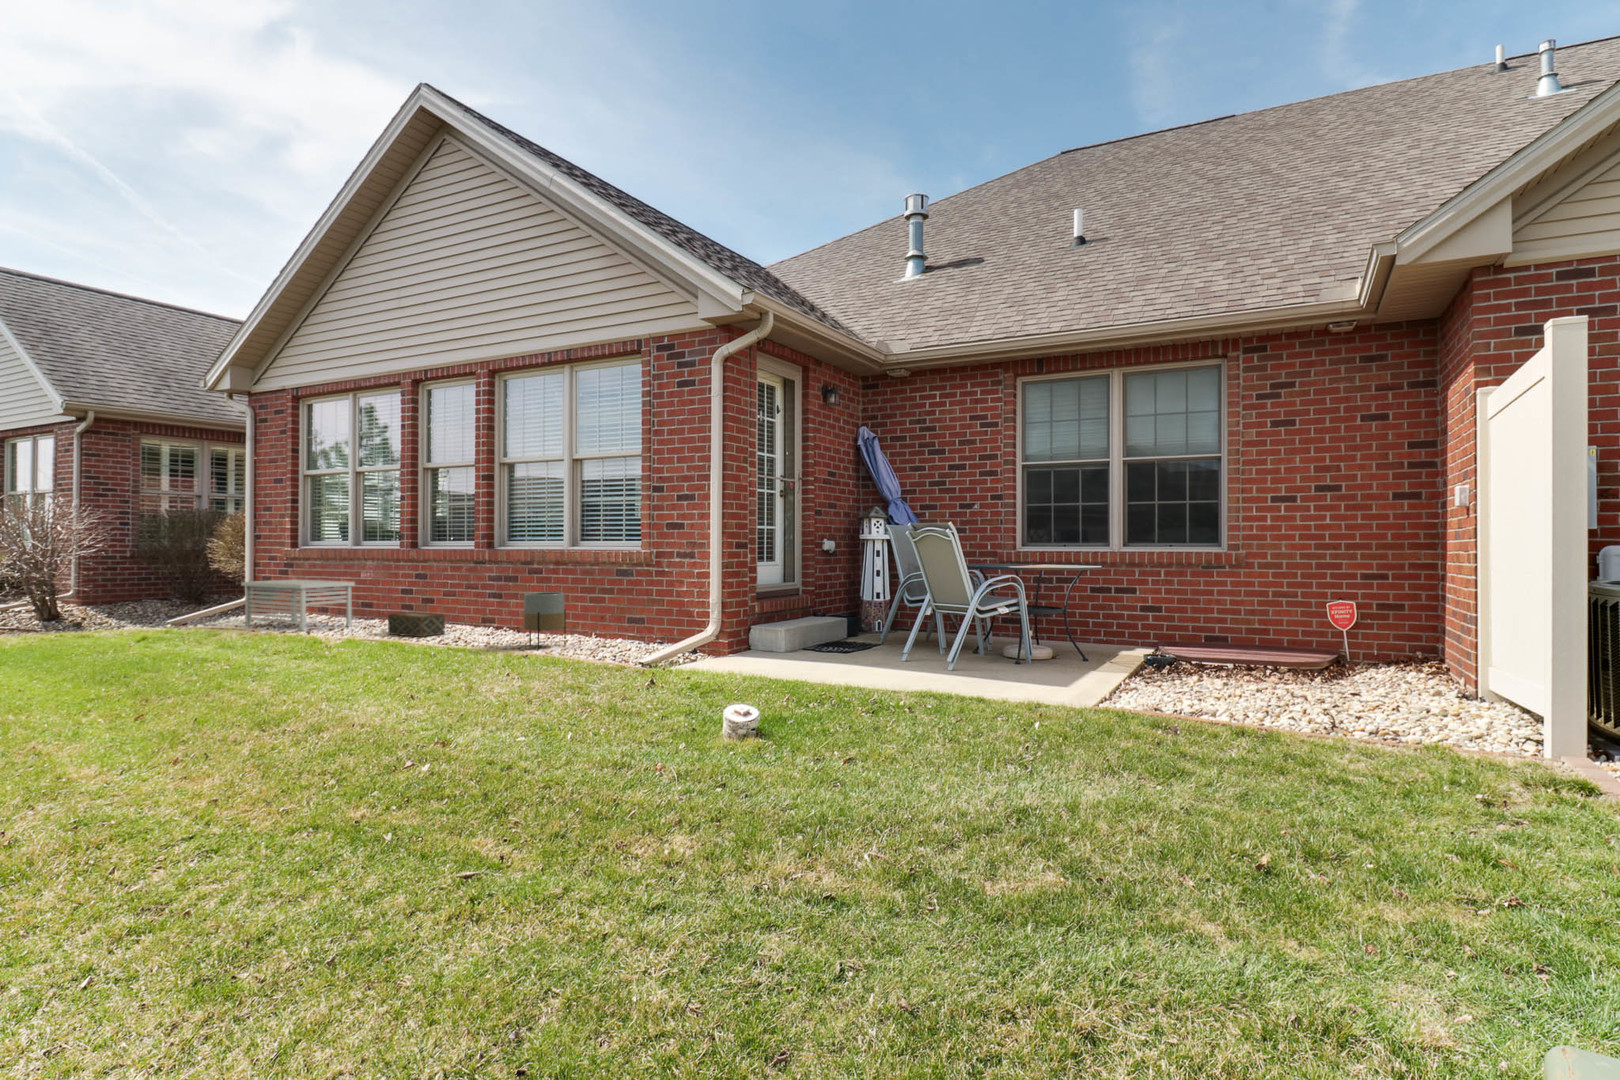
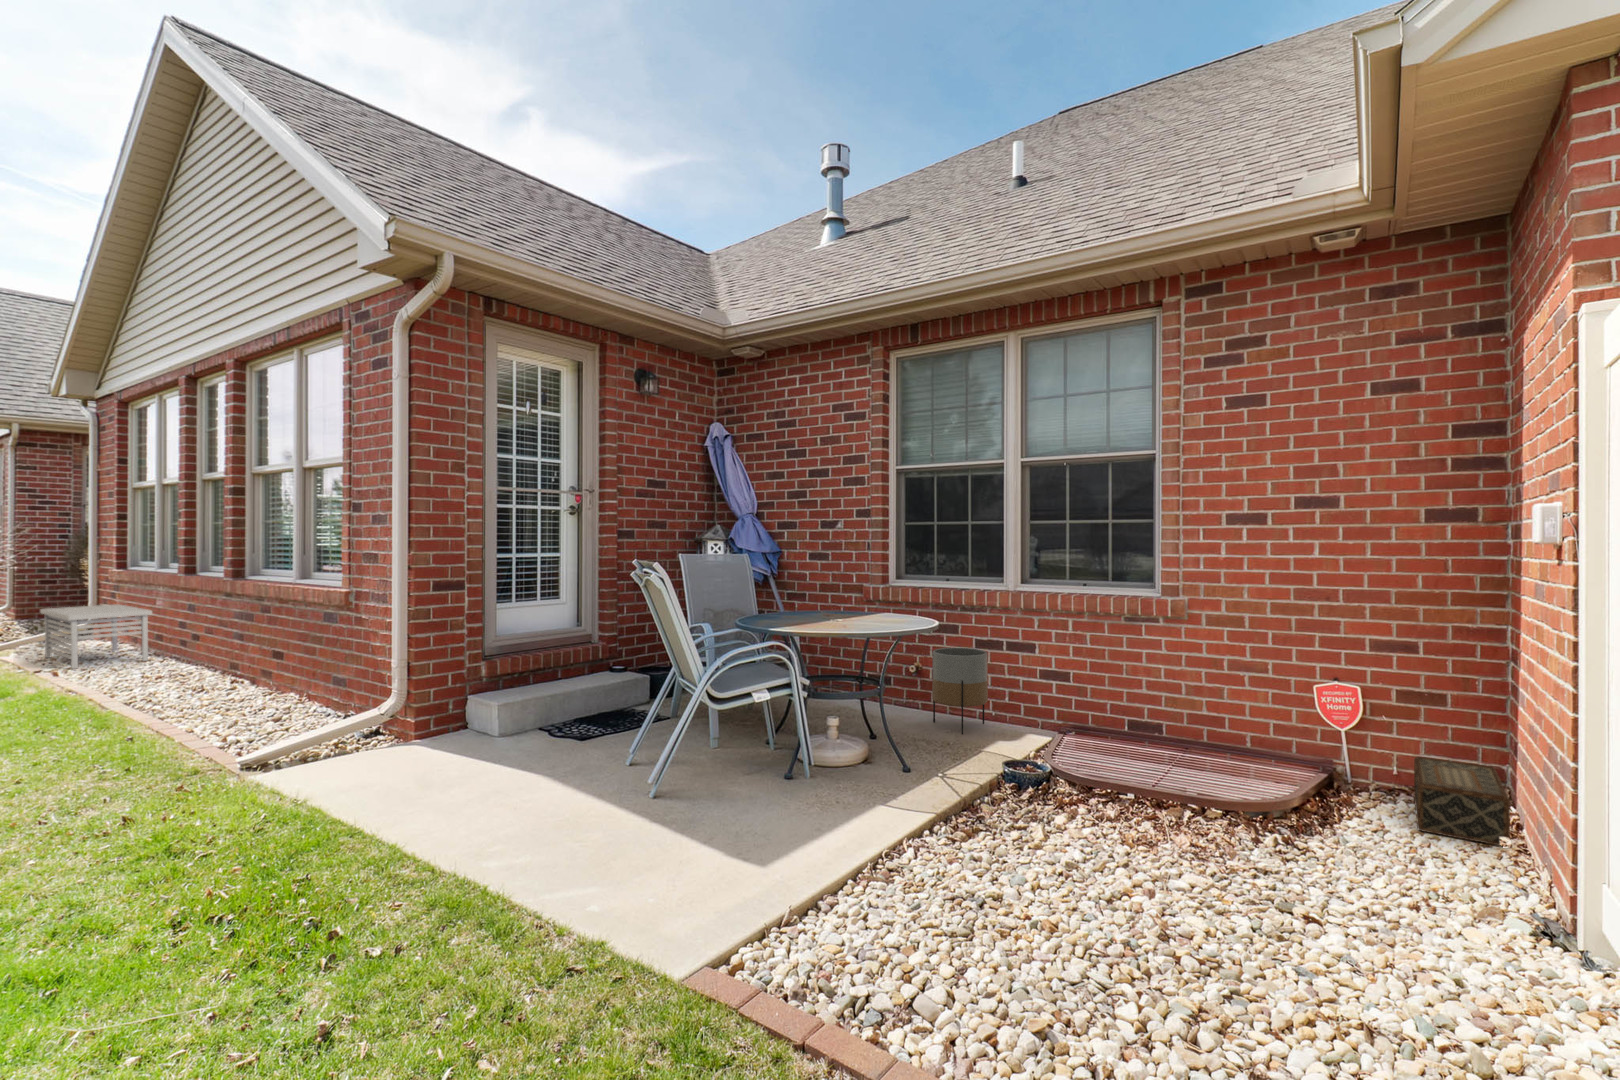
planter: present [524,592,566,650] -> present [932,648,988,734]
woven basket: present [388,612,445,637] -> present [1414,756,1510,846]

